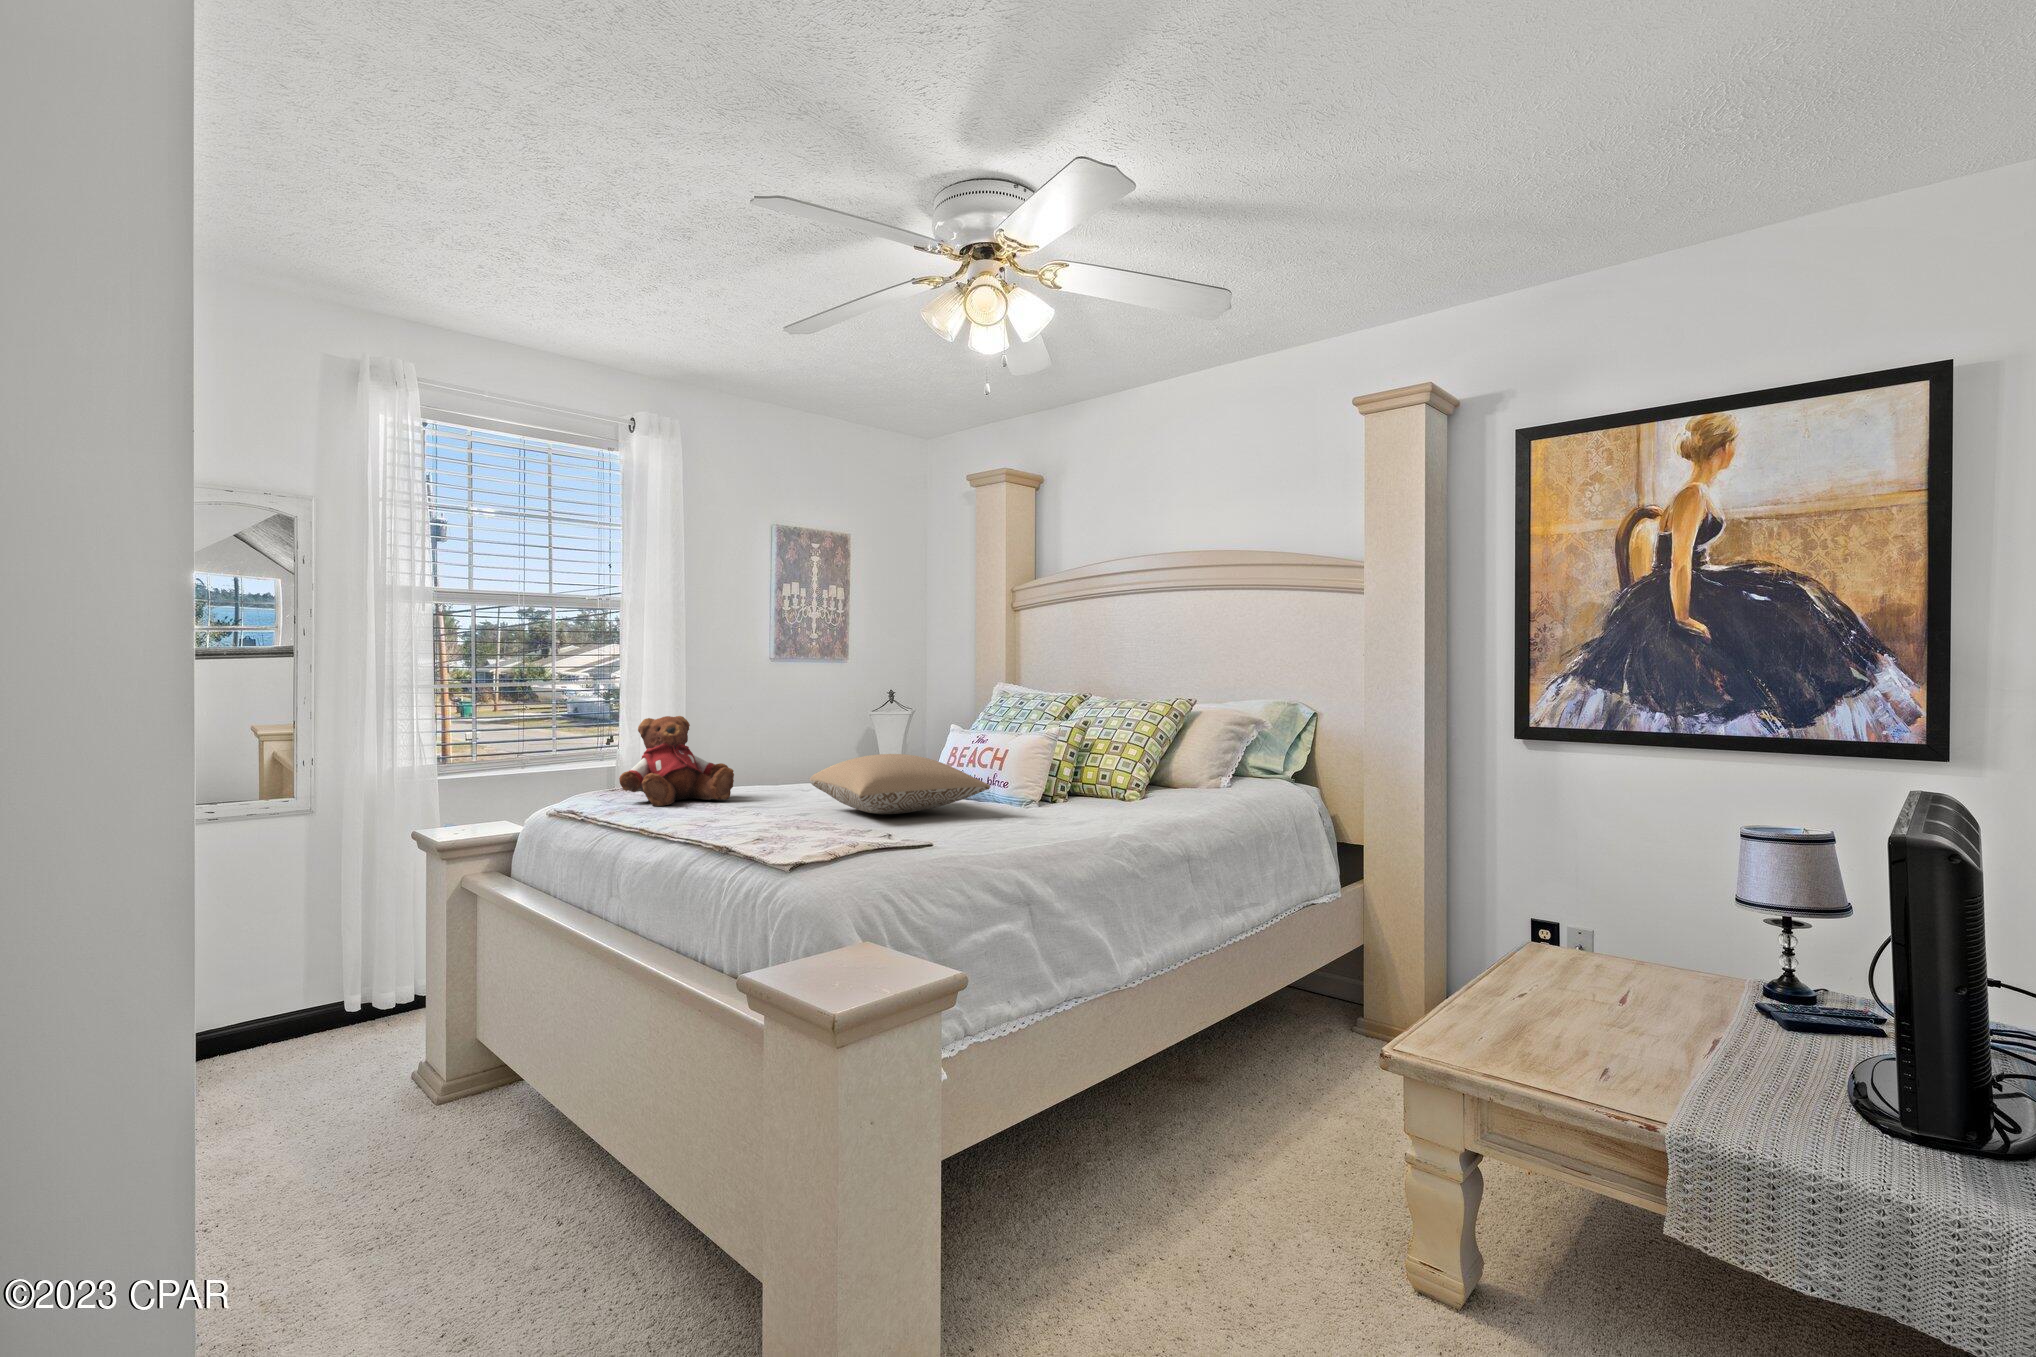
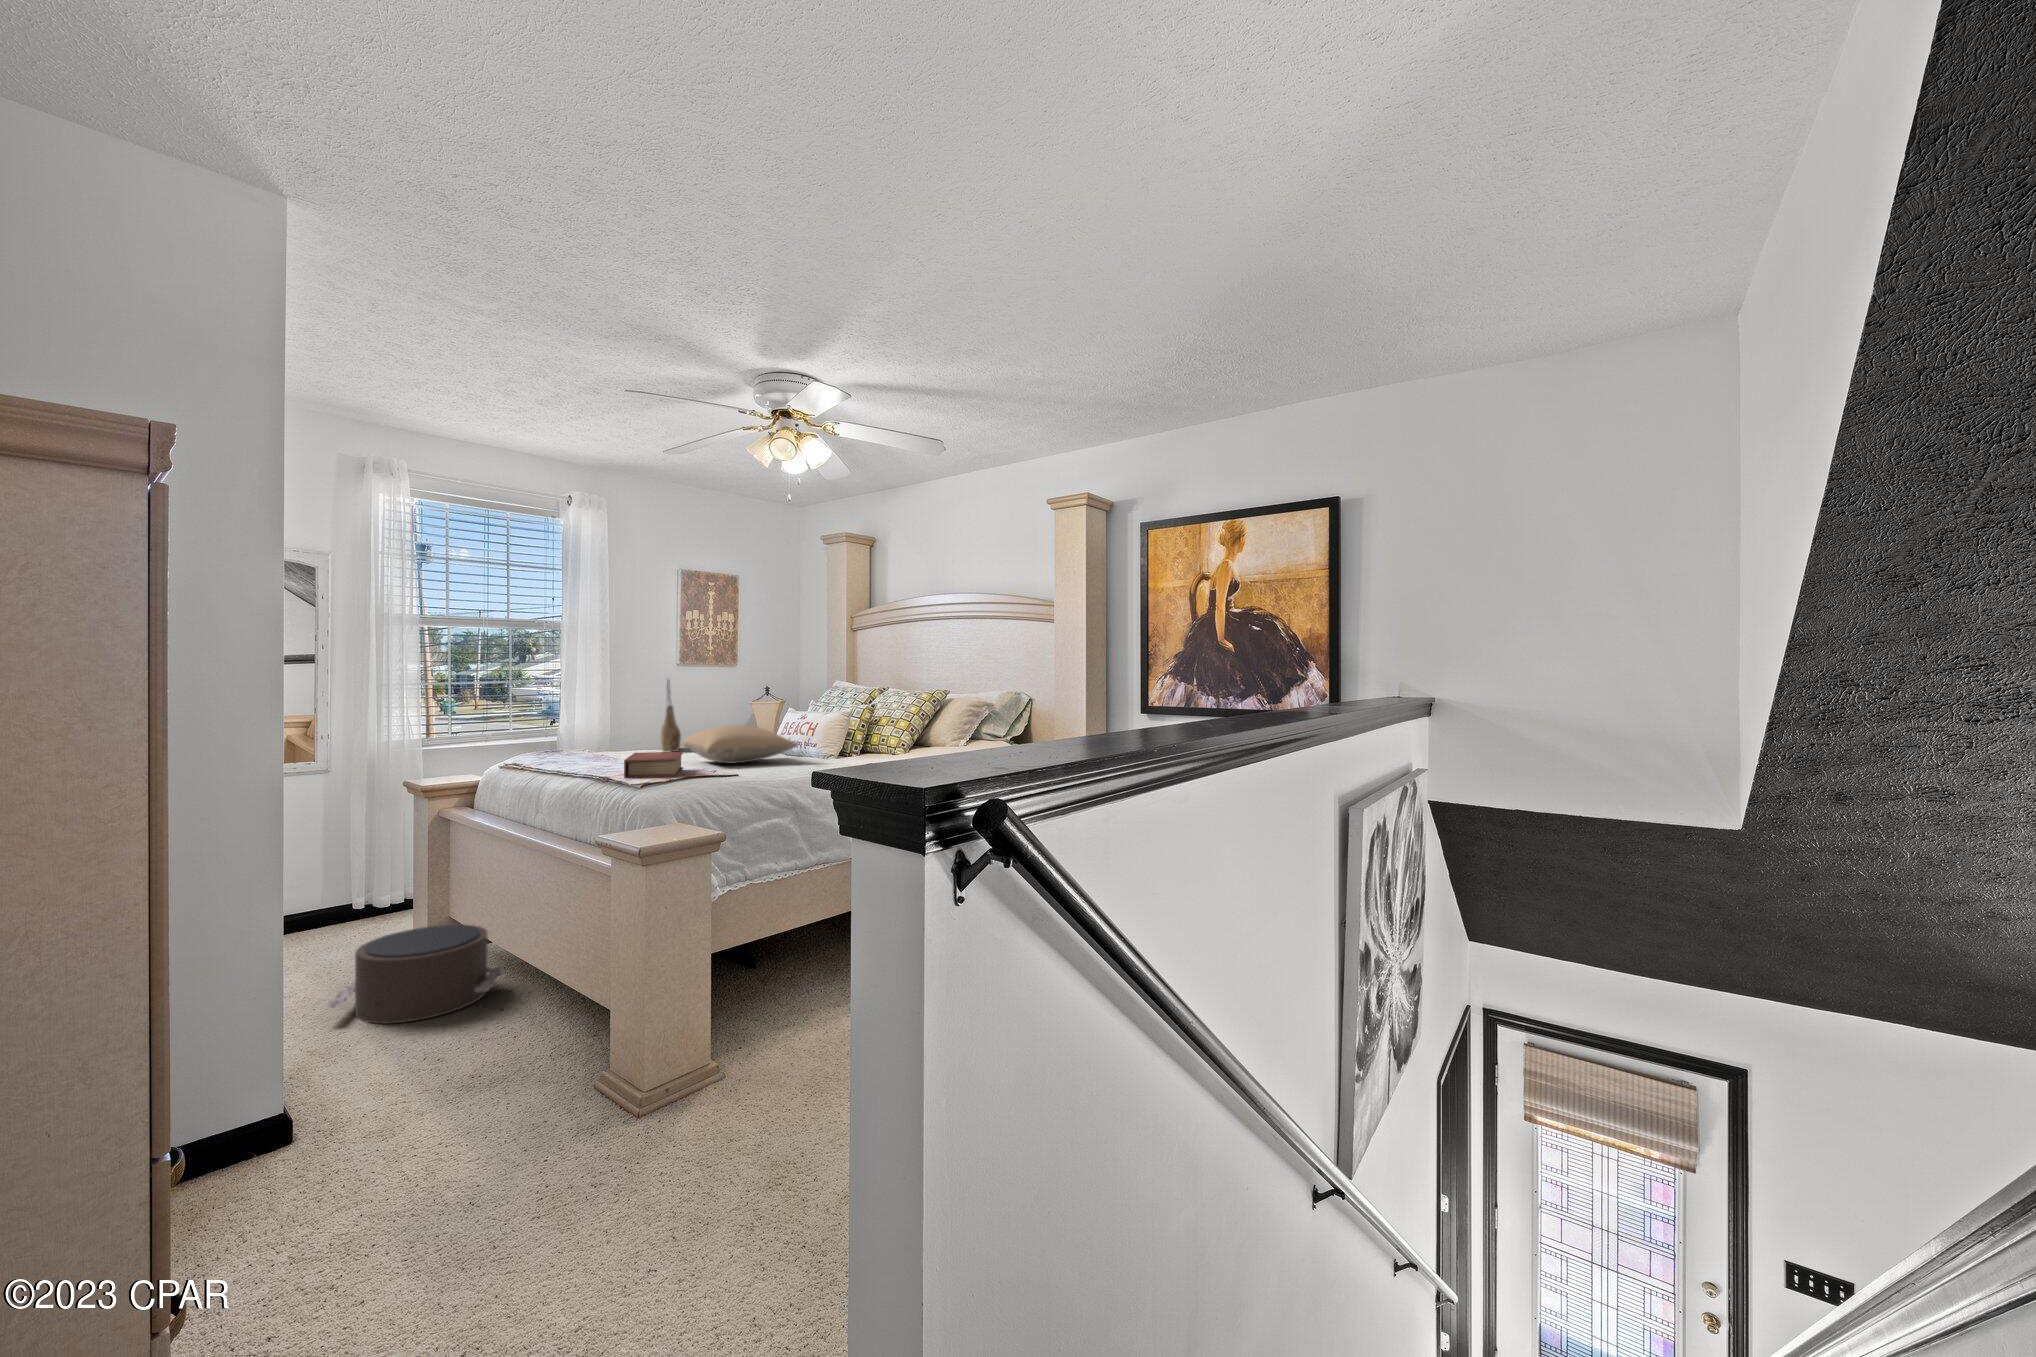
tote bag: none [763,679,791,789] -> present [661,679,681,752]
teddy bear: present [619,716,734,806] -> none [553,702,634,761]
book: none [745,799,826,846] -> present [624,752,683,778]
pouf: none [294,1063,556,1239] -> present [327,925,502,1024]

